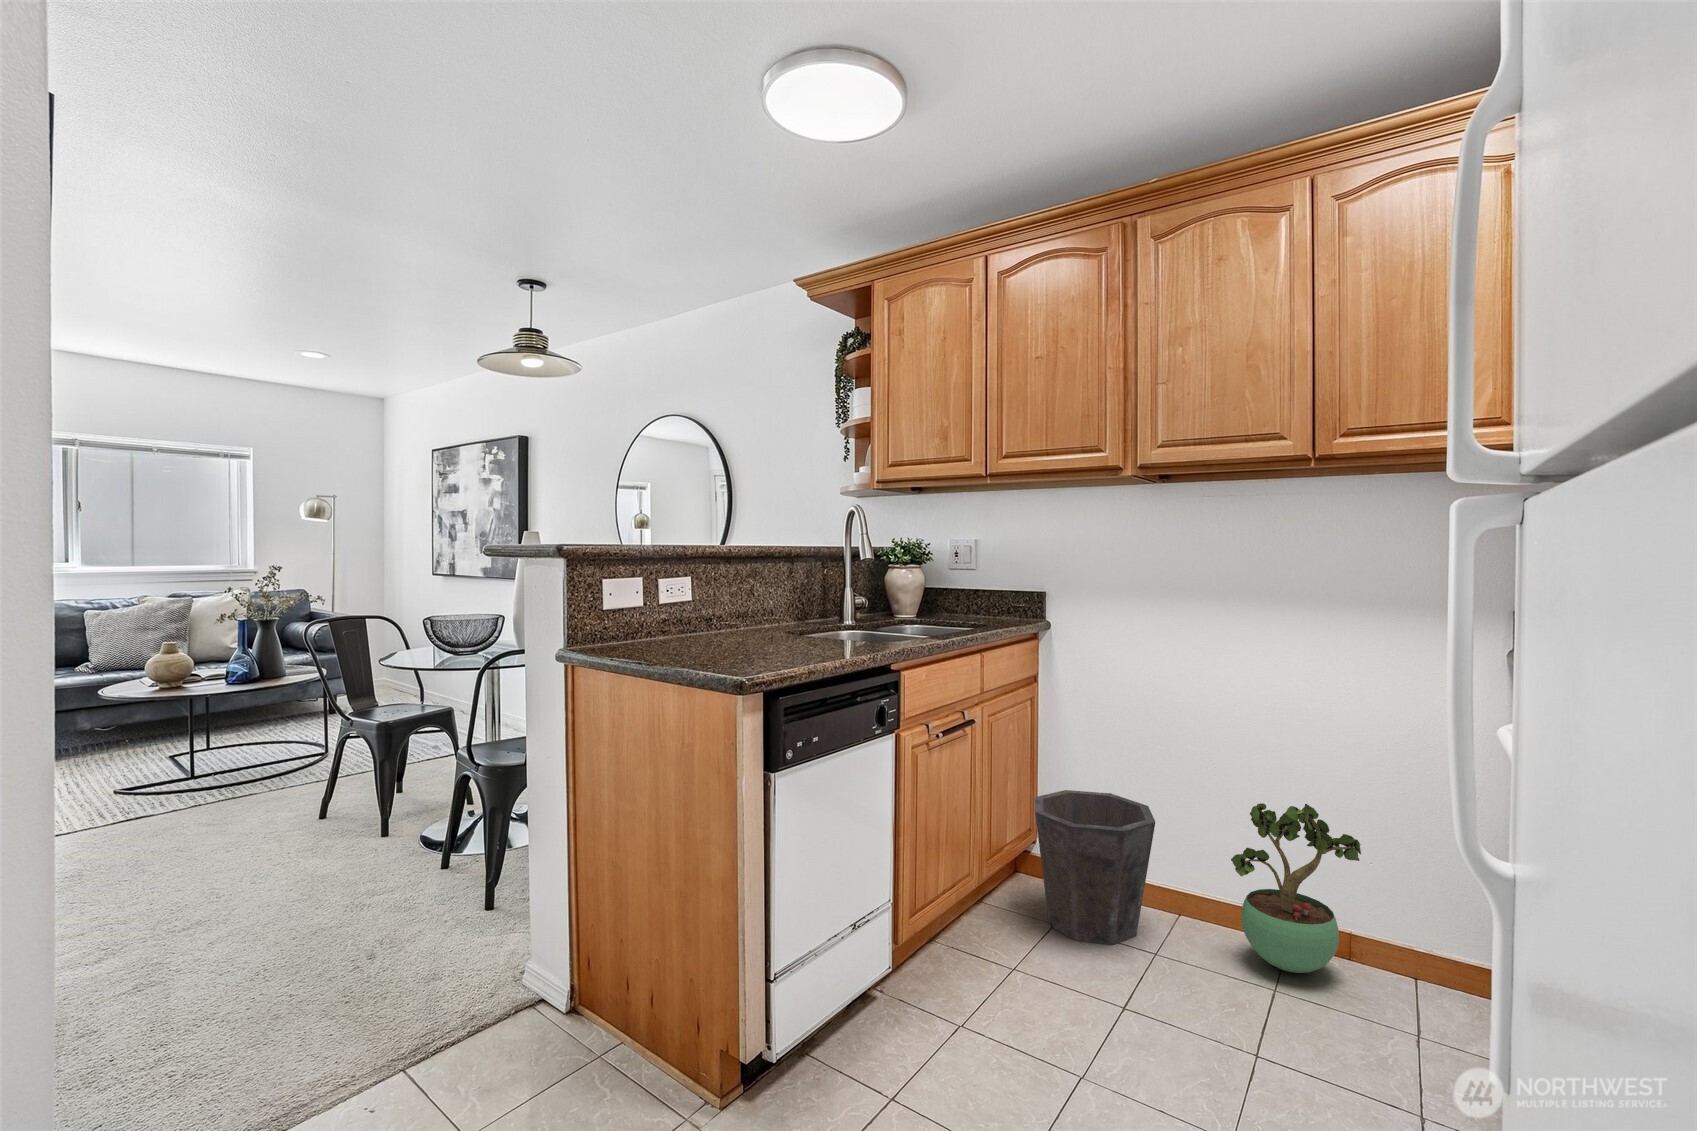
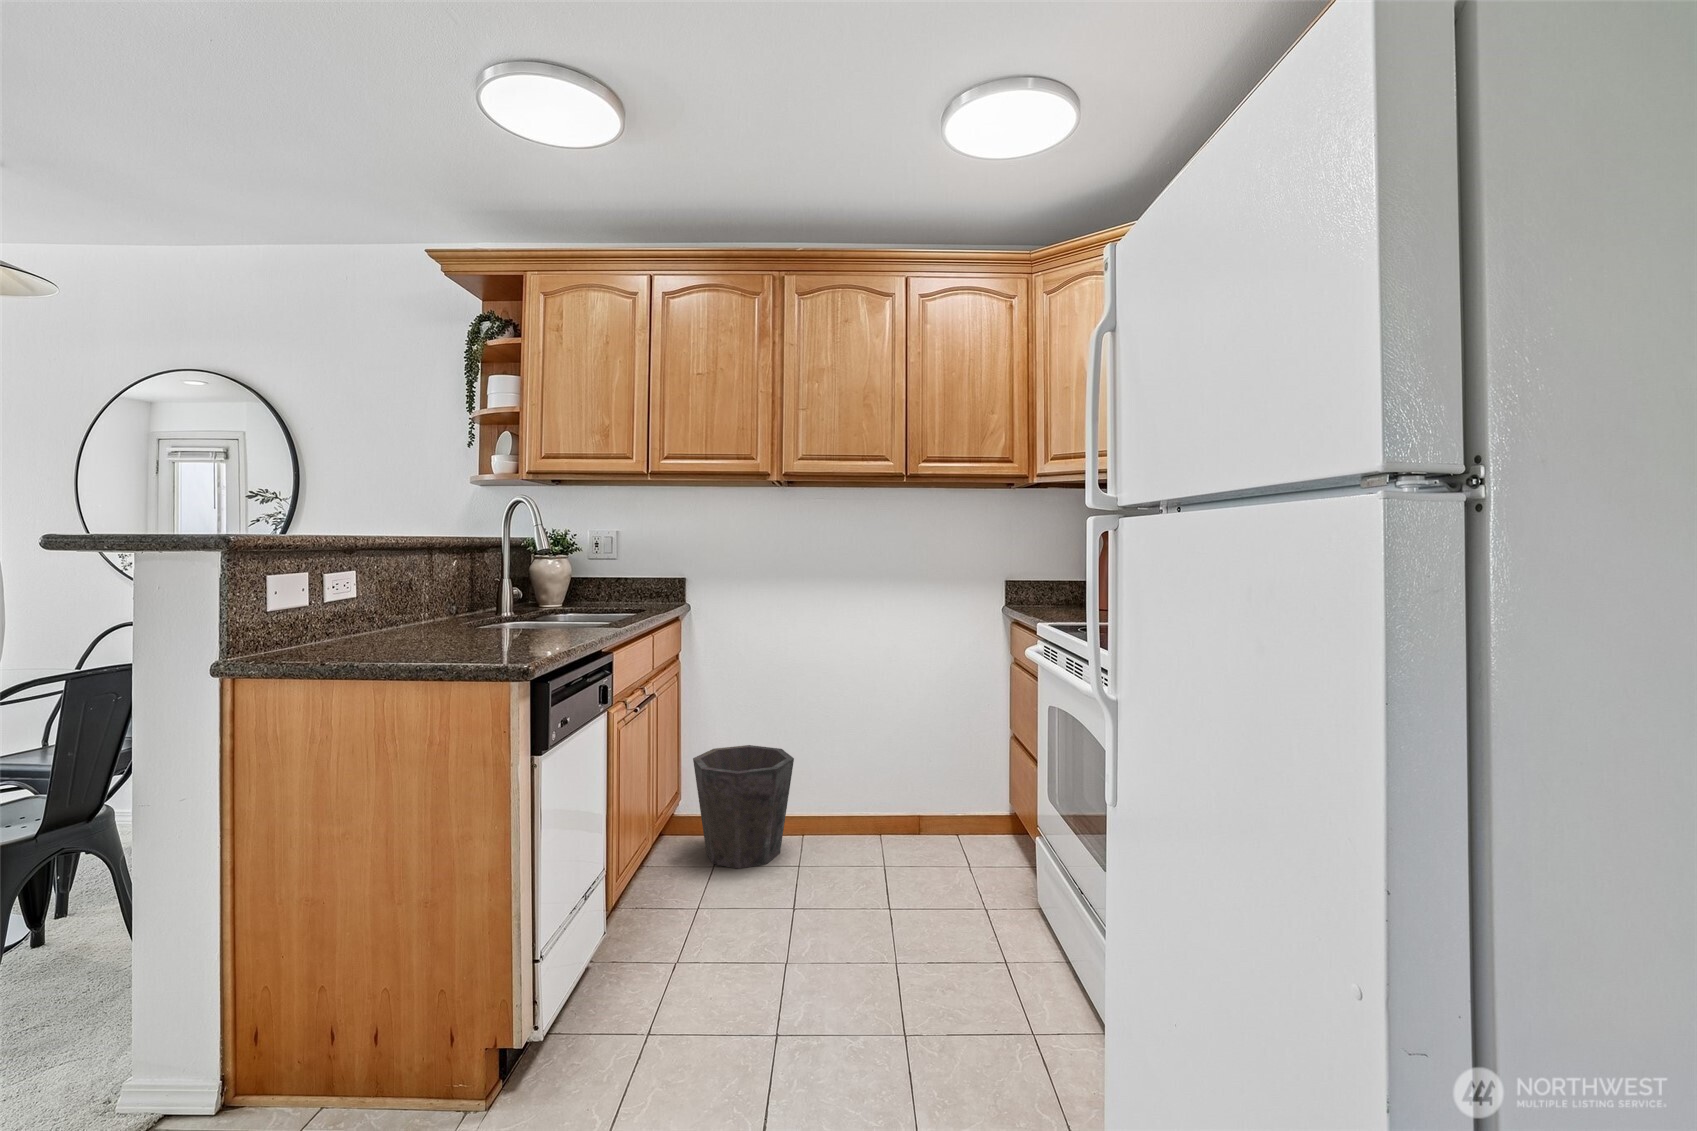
potted plant: present [1231,803,1361,973] -> none [848,724,928,847]

